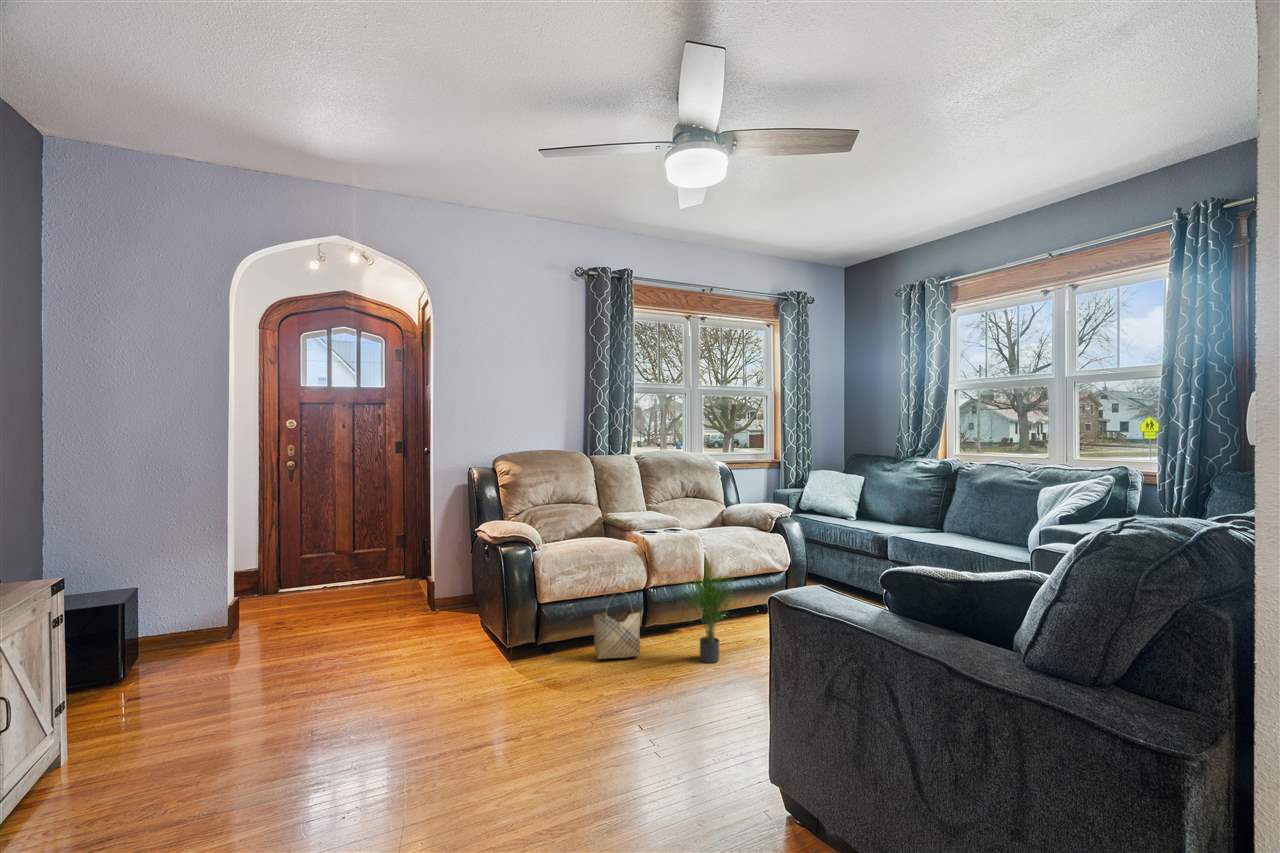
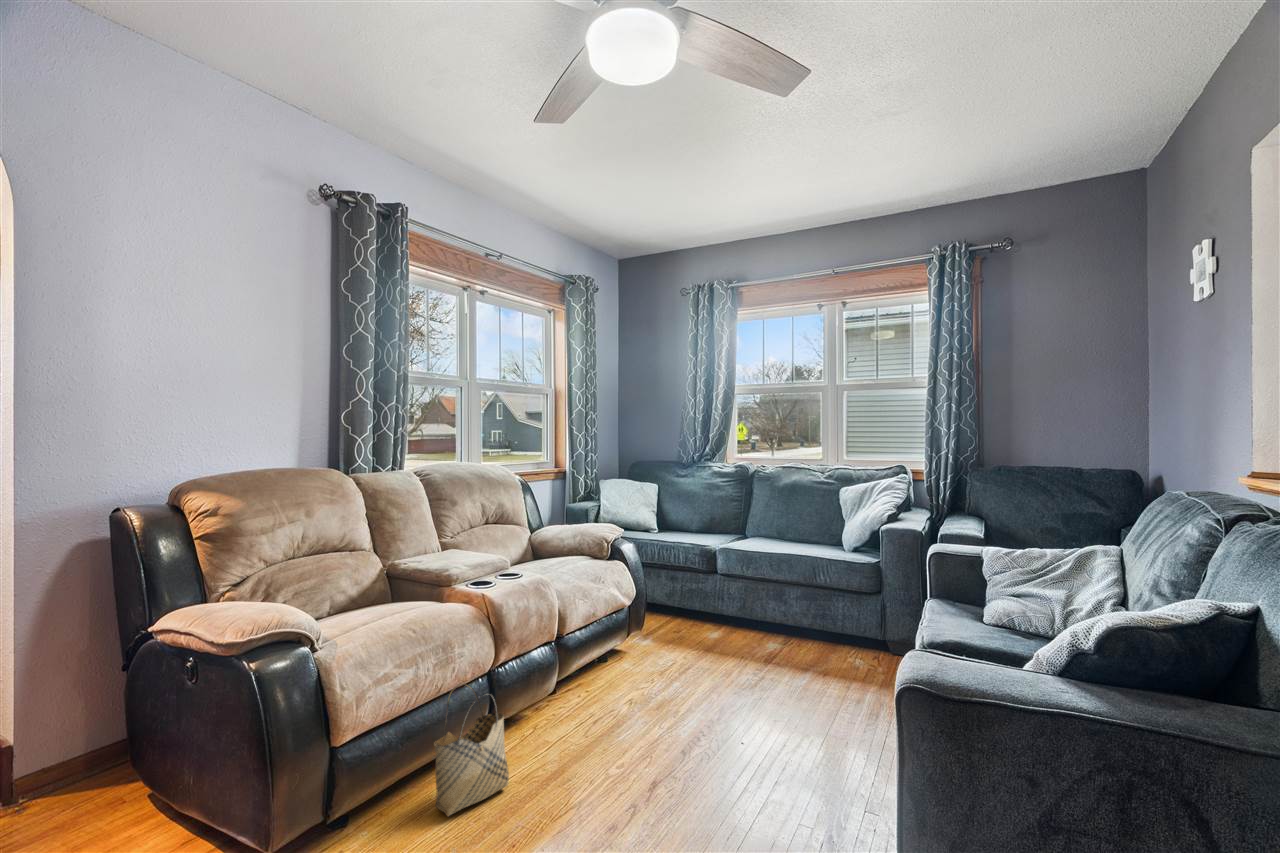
potted plant: present [683,568,731,663] -> none [546,616,648,764]

